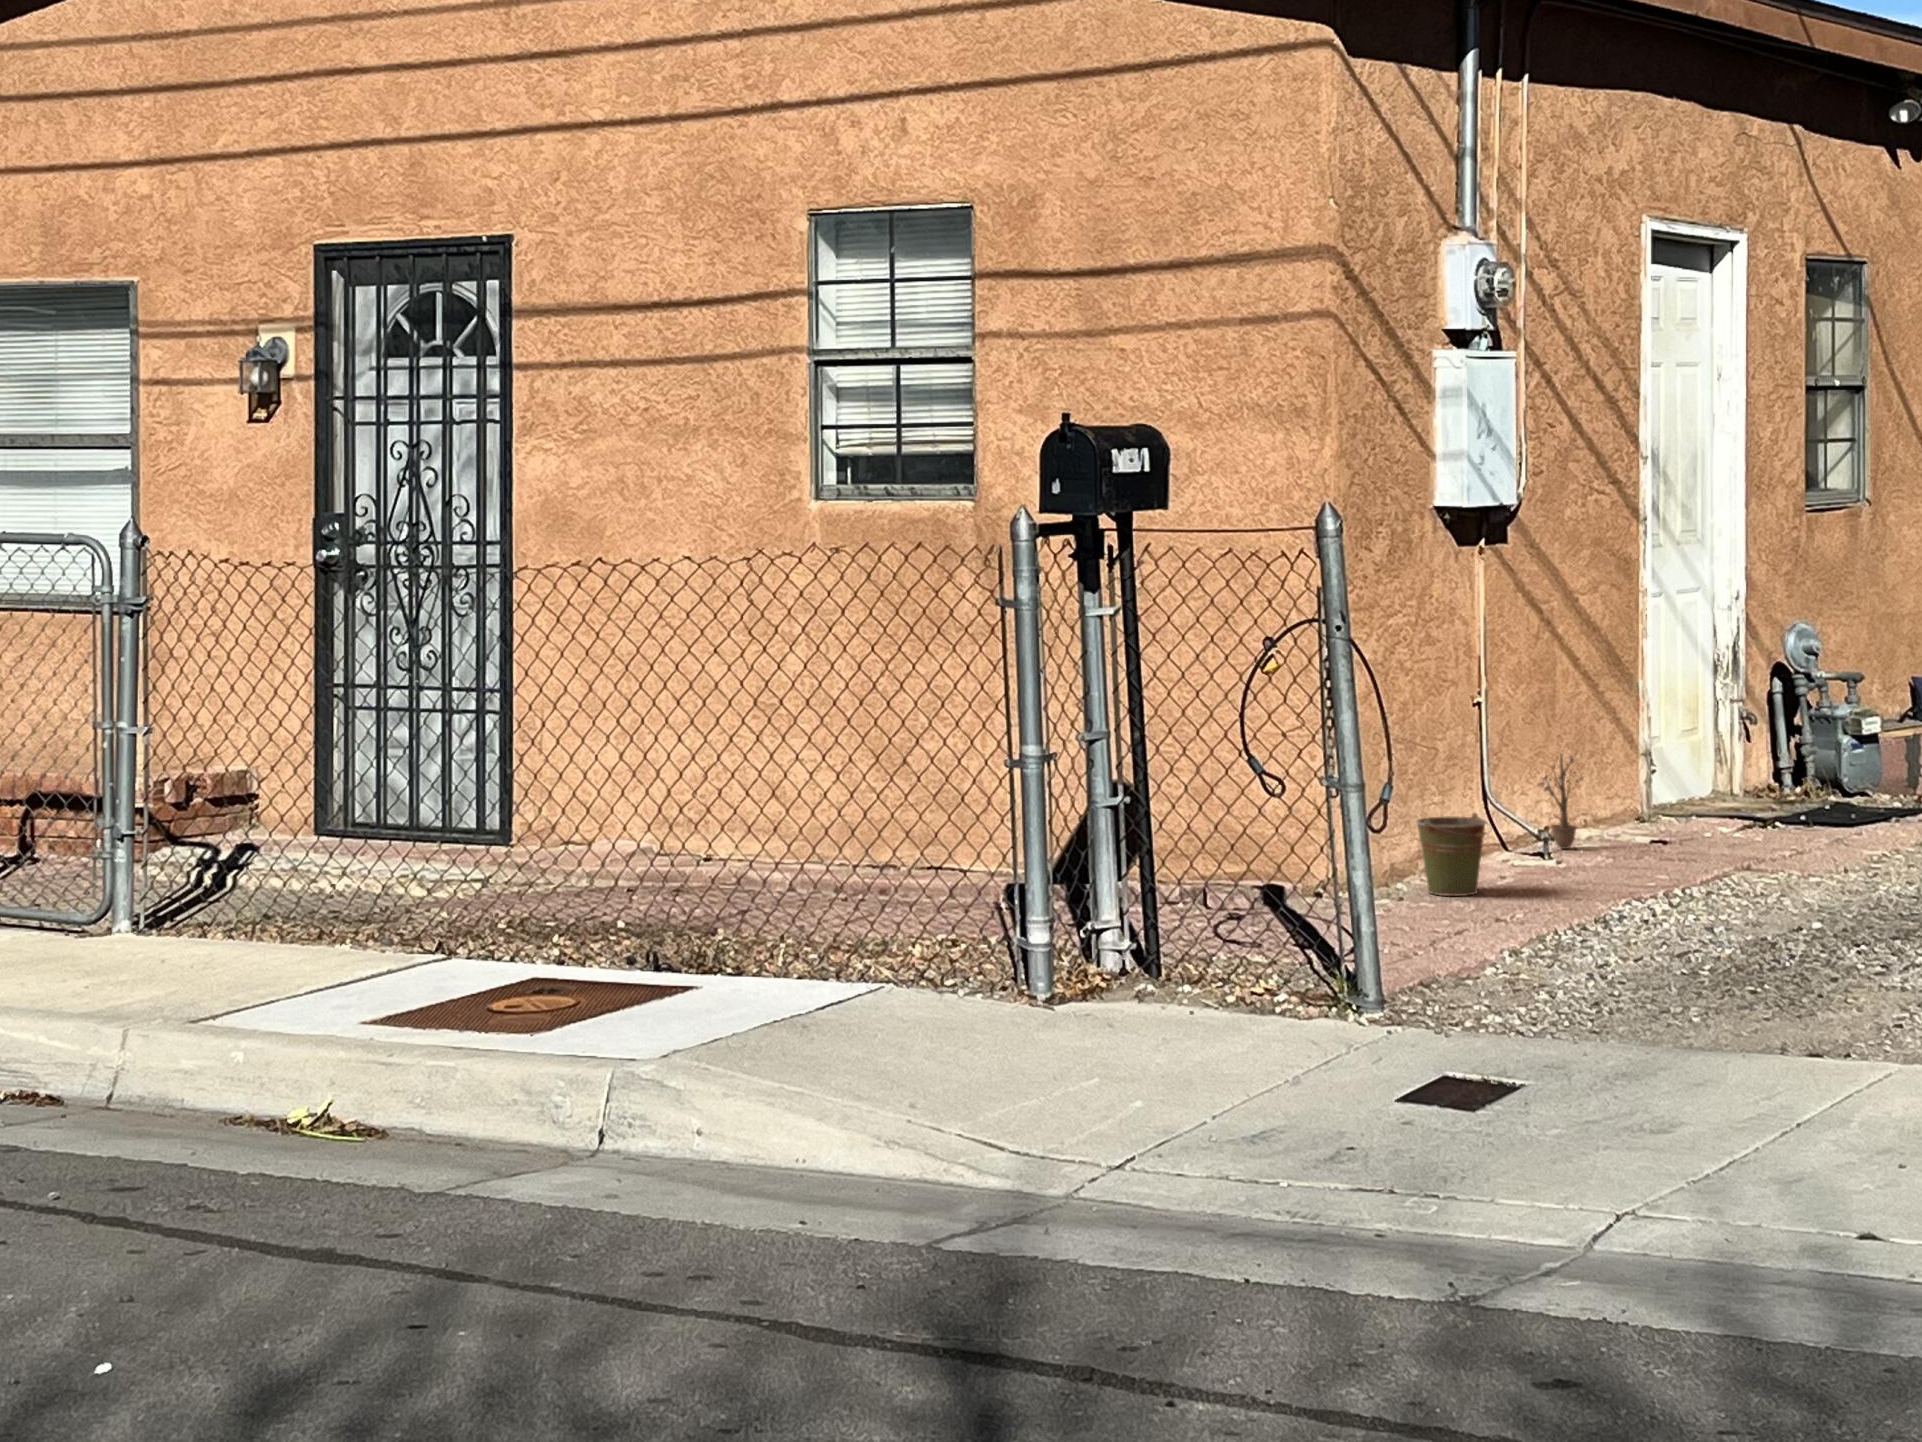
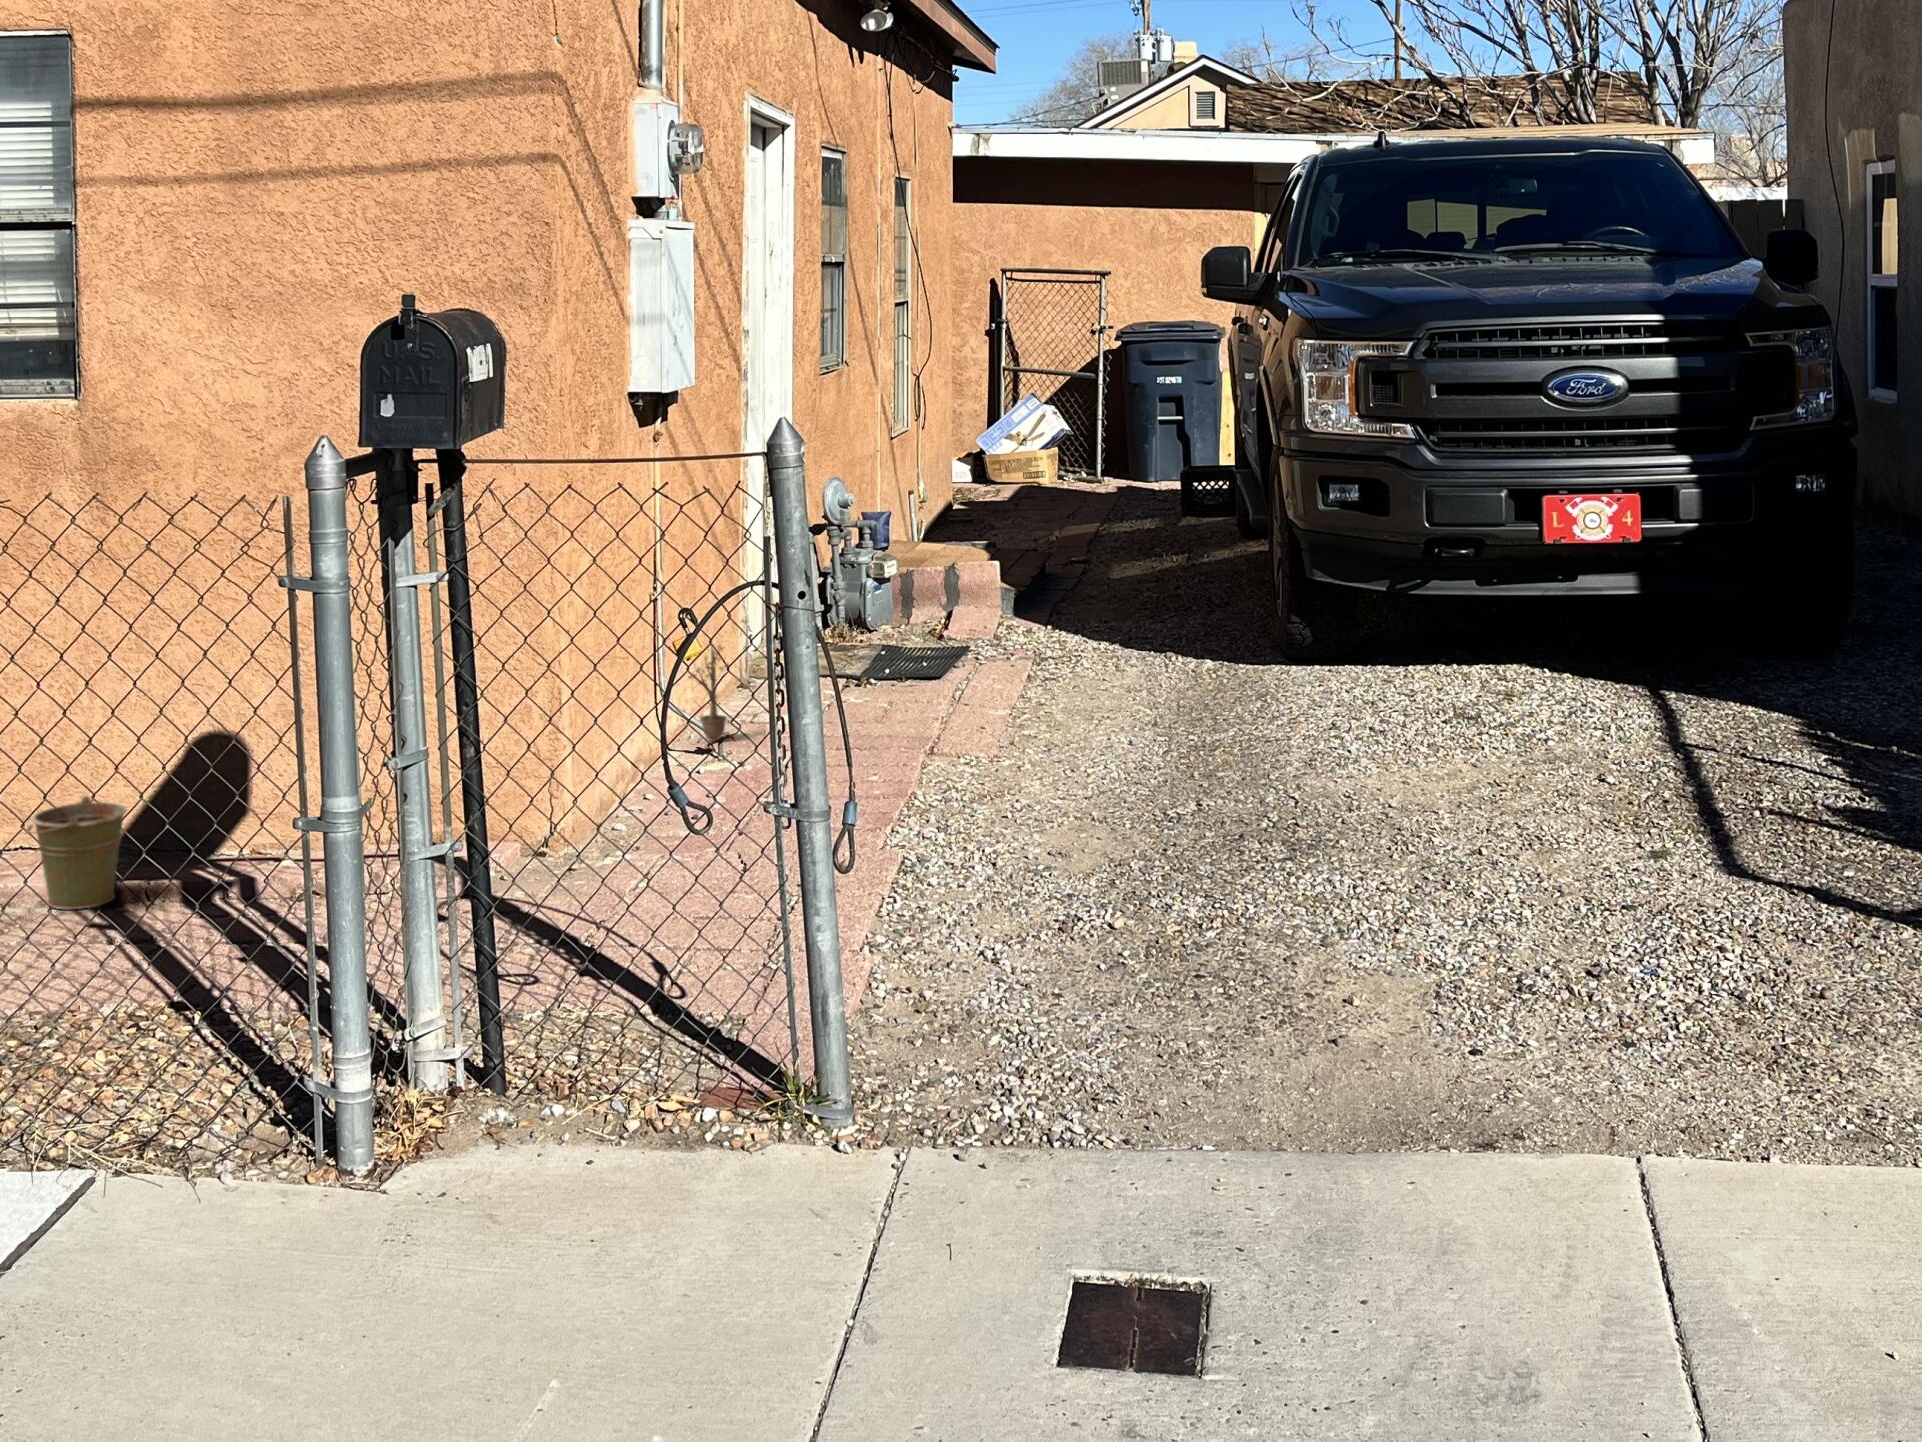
bucket: present [1416,813,1487,896] -> present [26,796,127,909]

